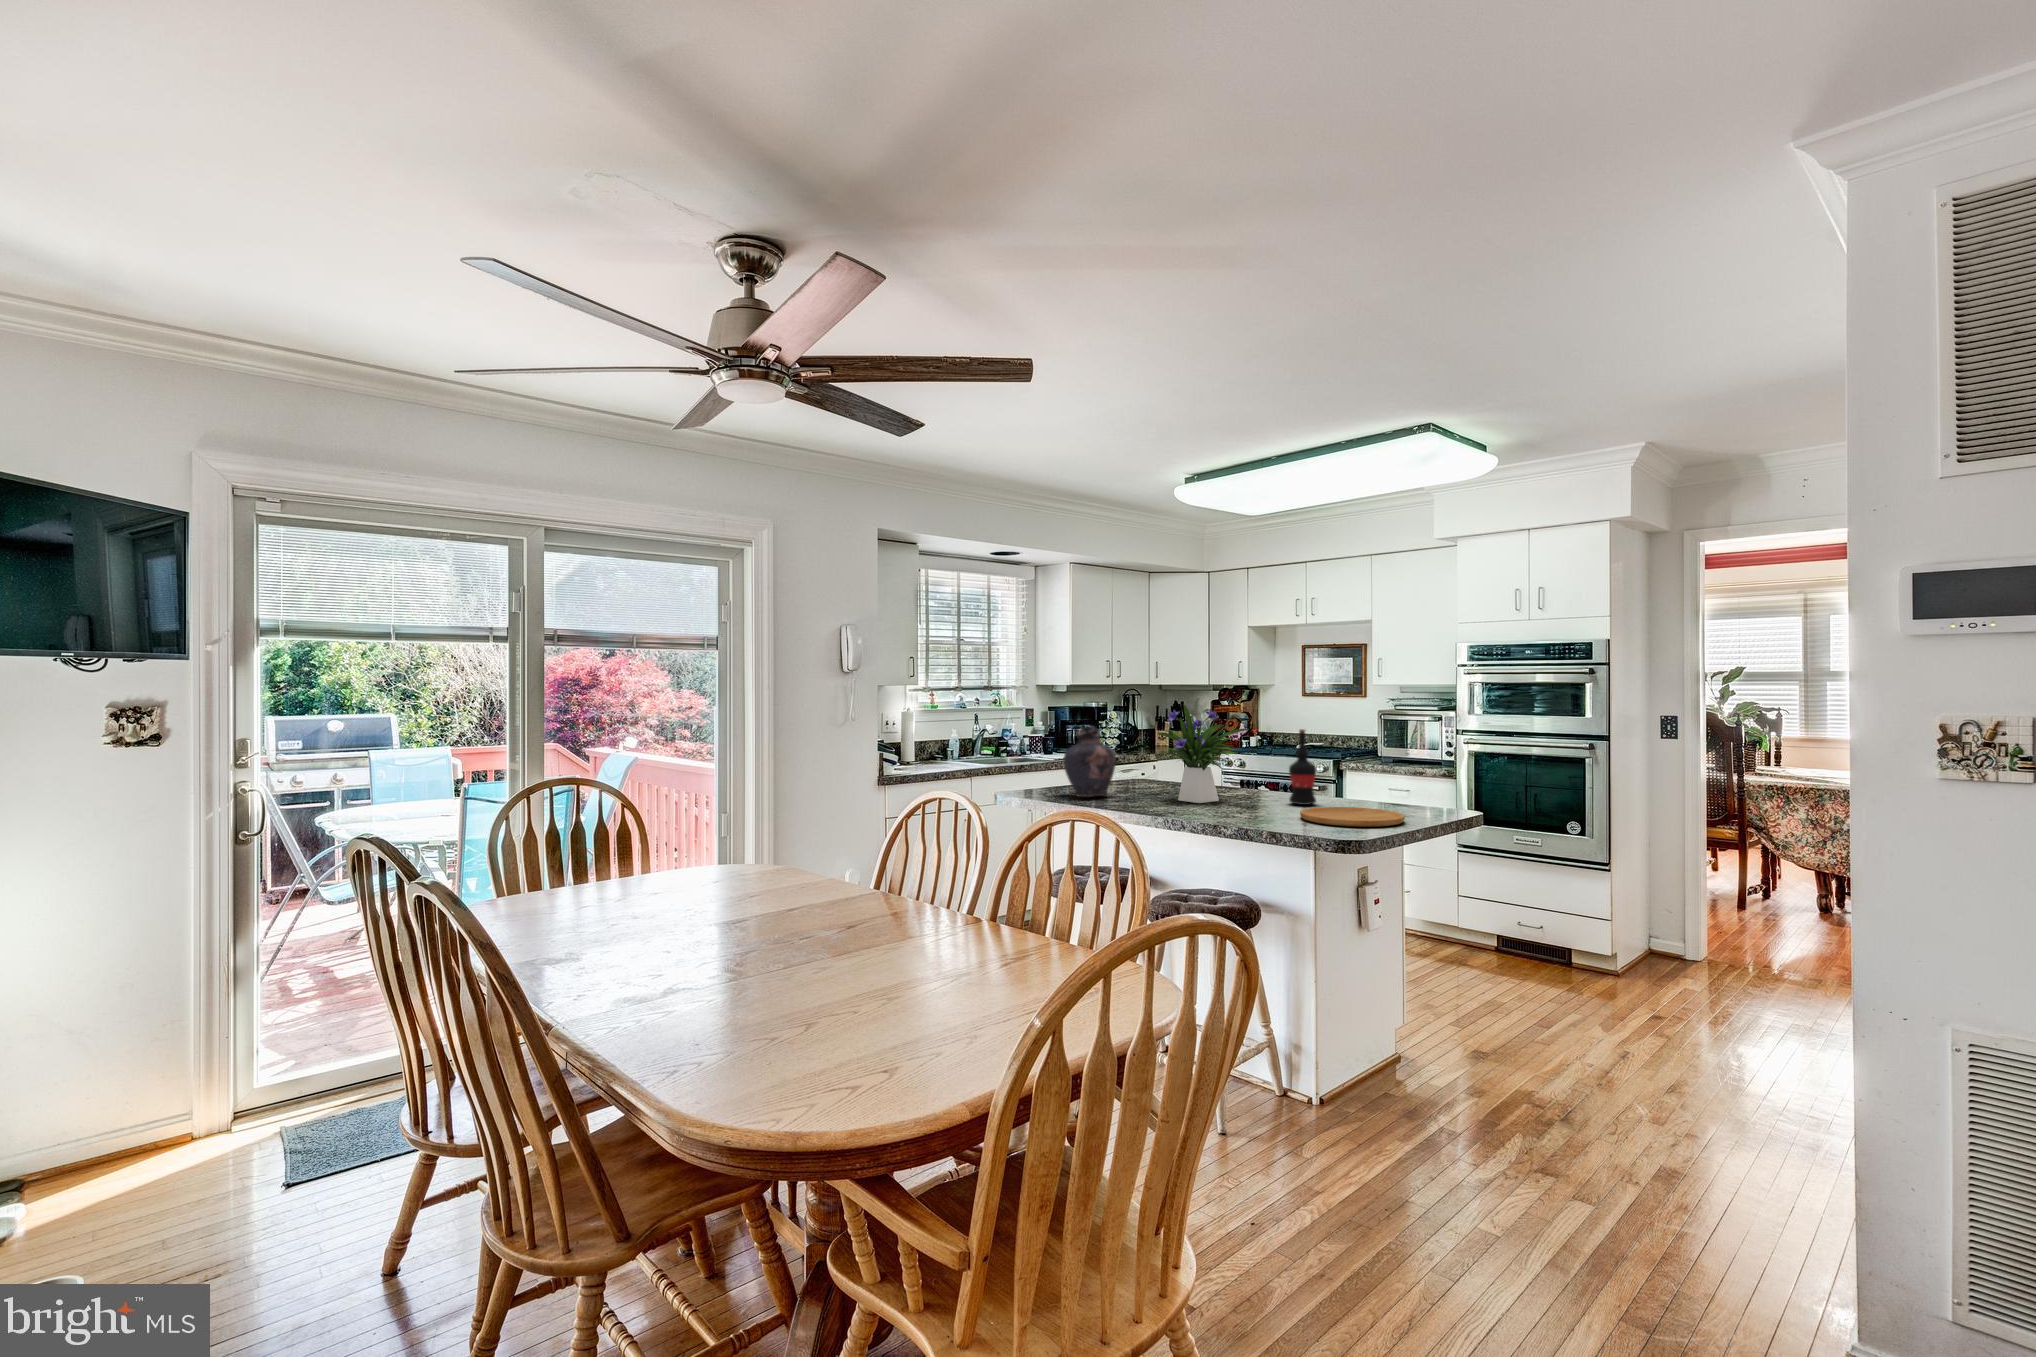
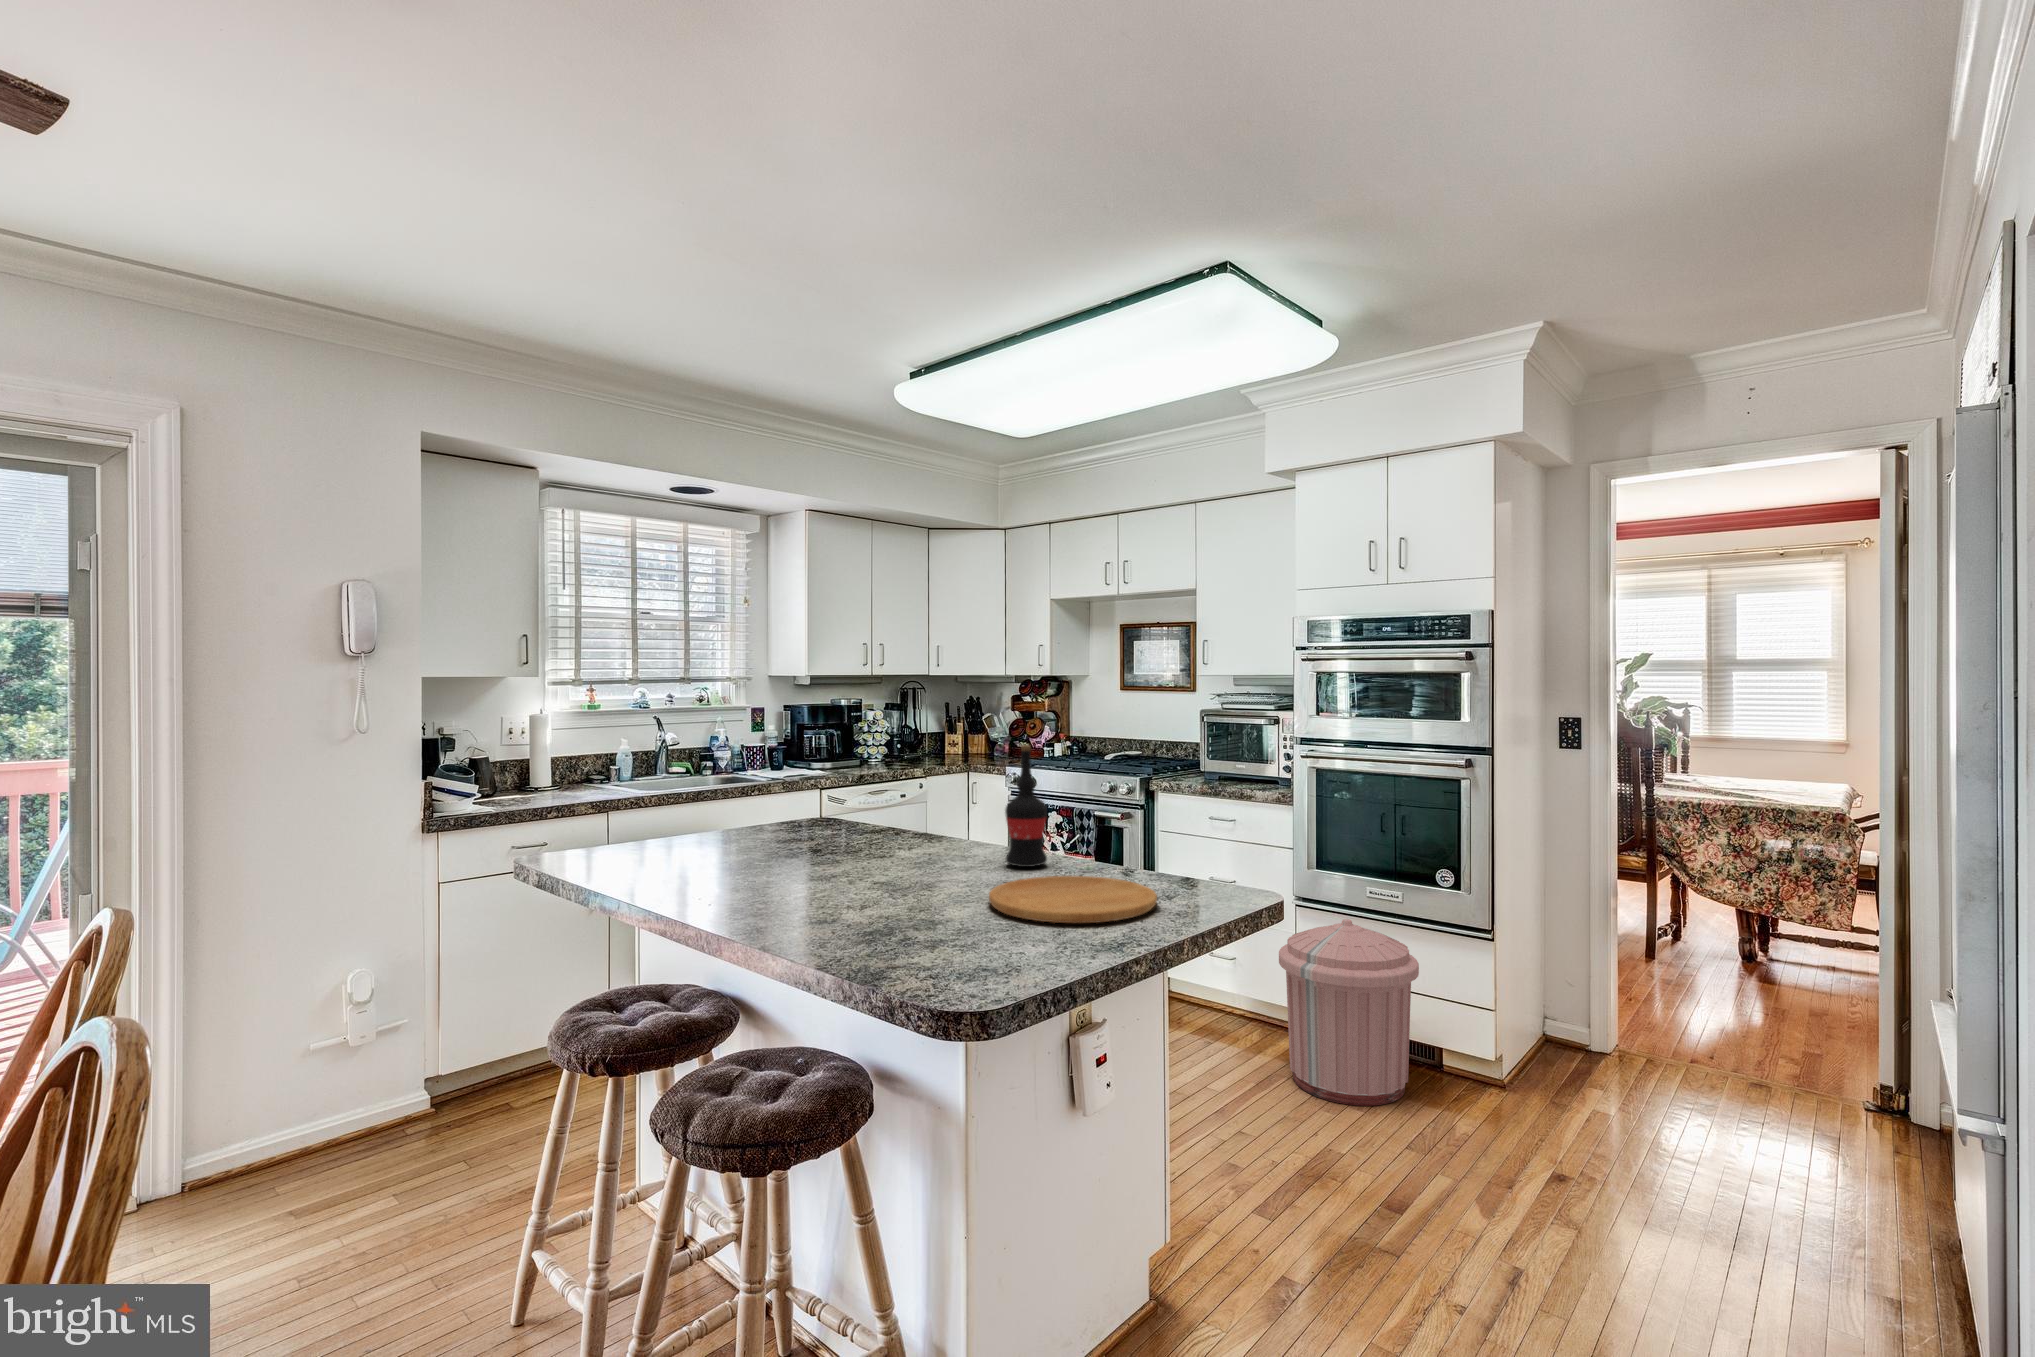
flower arrangement: present [1156,705,1249,803] -> none [793,706,944,865]
vase: present [1064,726,1116,797] -> none [664,740,752,854]
trash can: none [1450,858,1555,985] -> present [1279,919,1419,1106]

